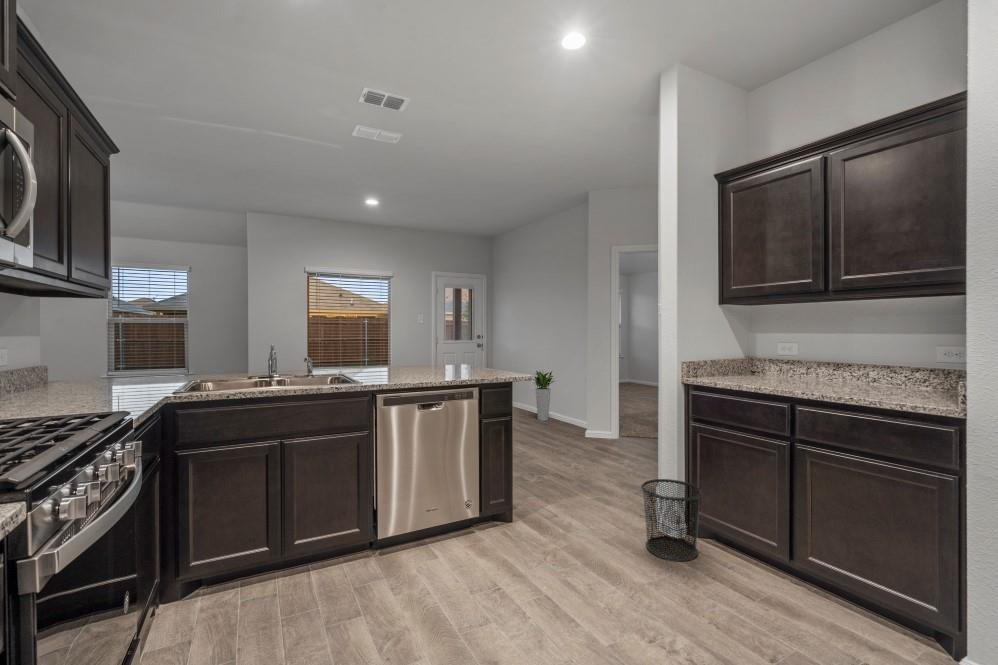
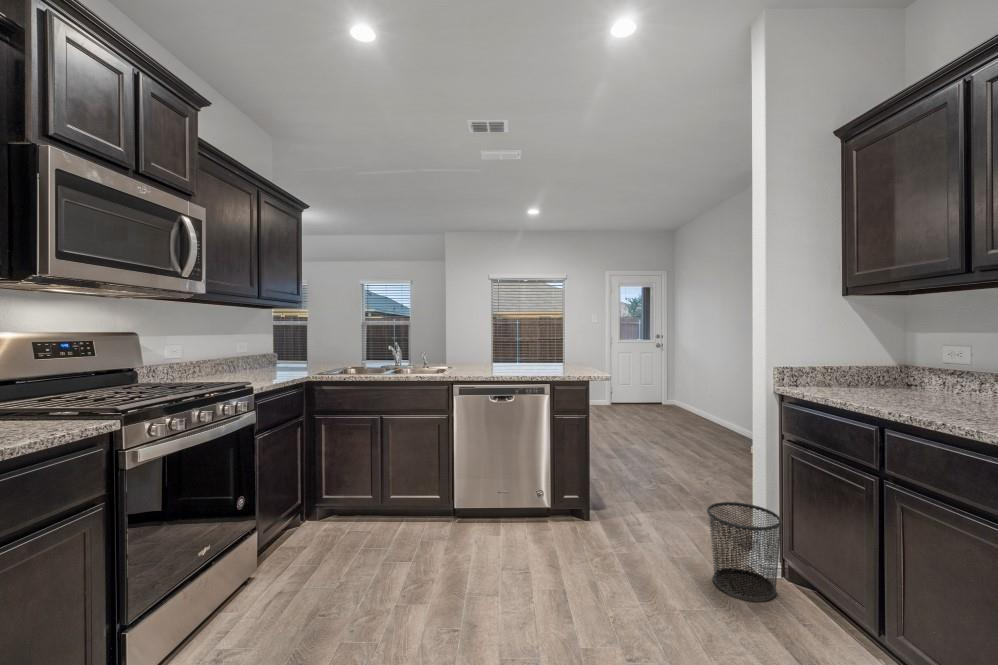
planter: present [533,371,554,421] -> none [703,374,735,432]

